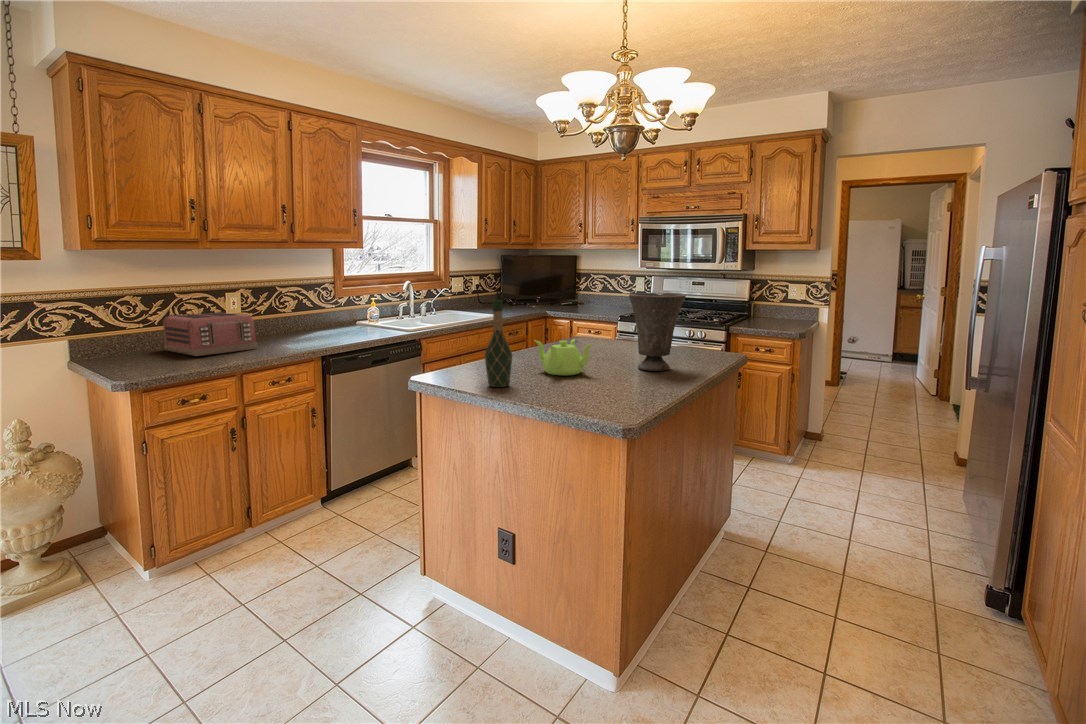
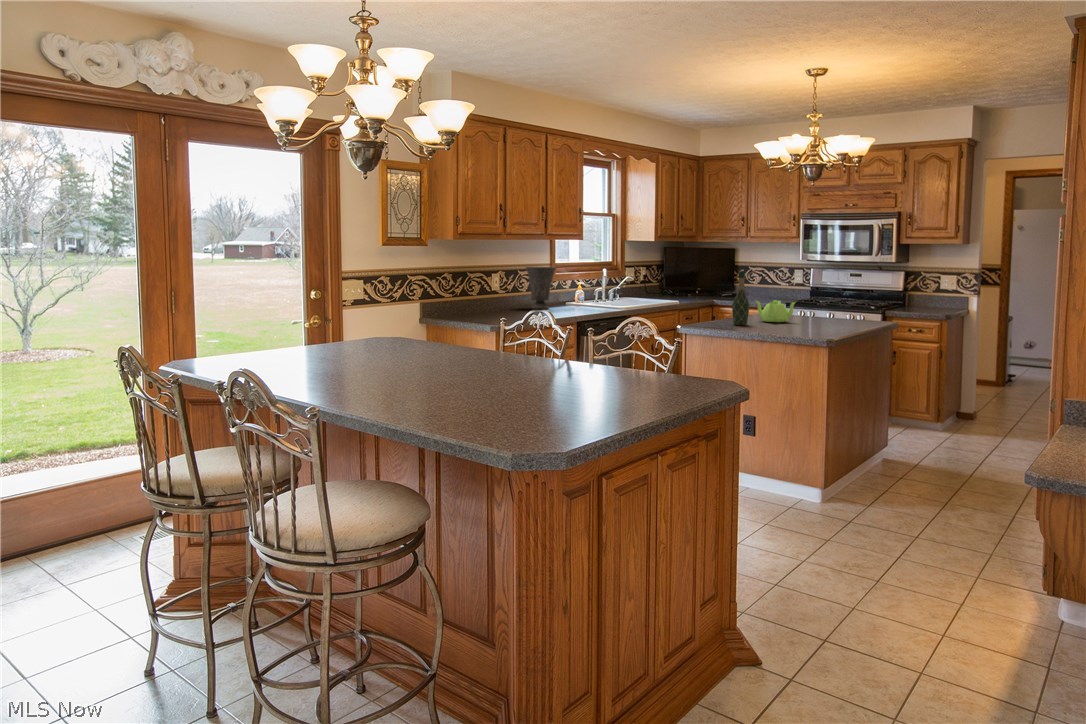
vase: present [629,293,686,371] -> present [526,267,556,309]
toaster: present [163,312,257,356] -> none [462,287,526,315]

